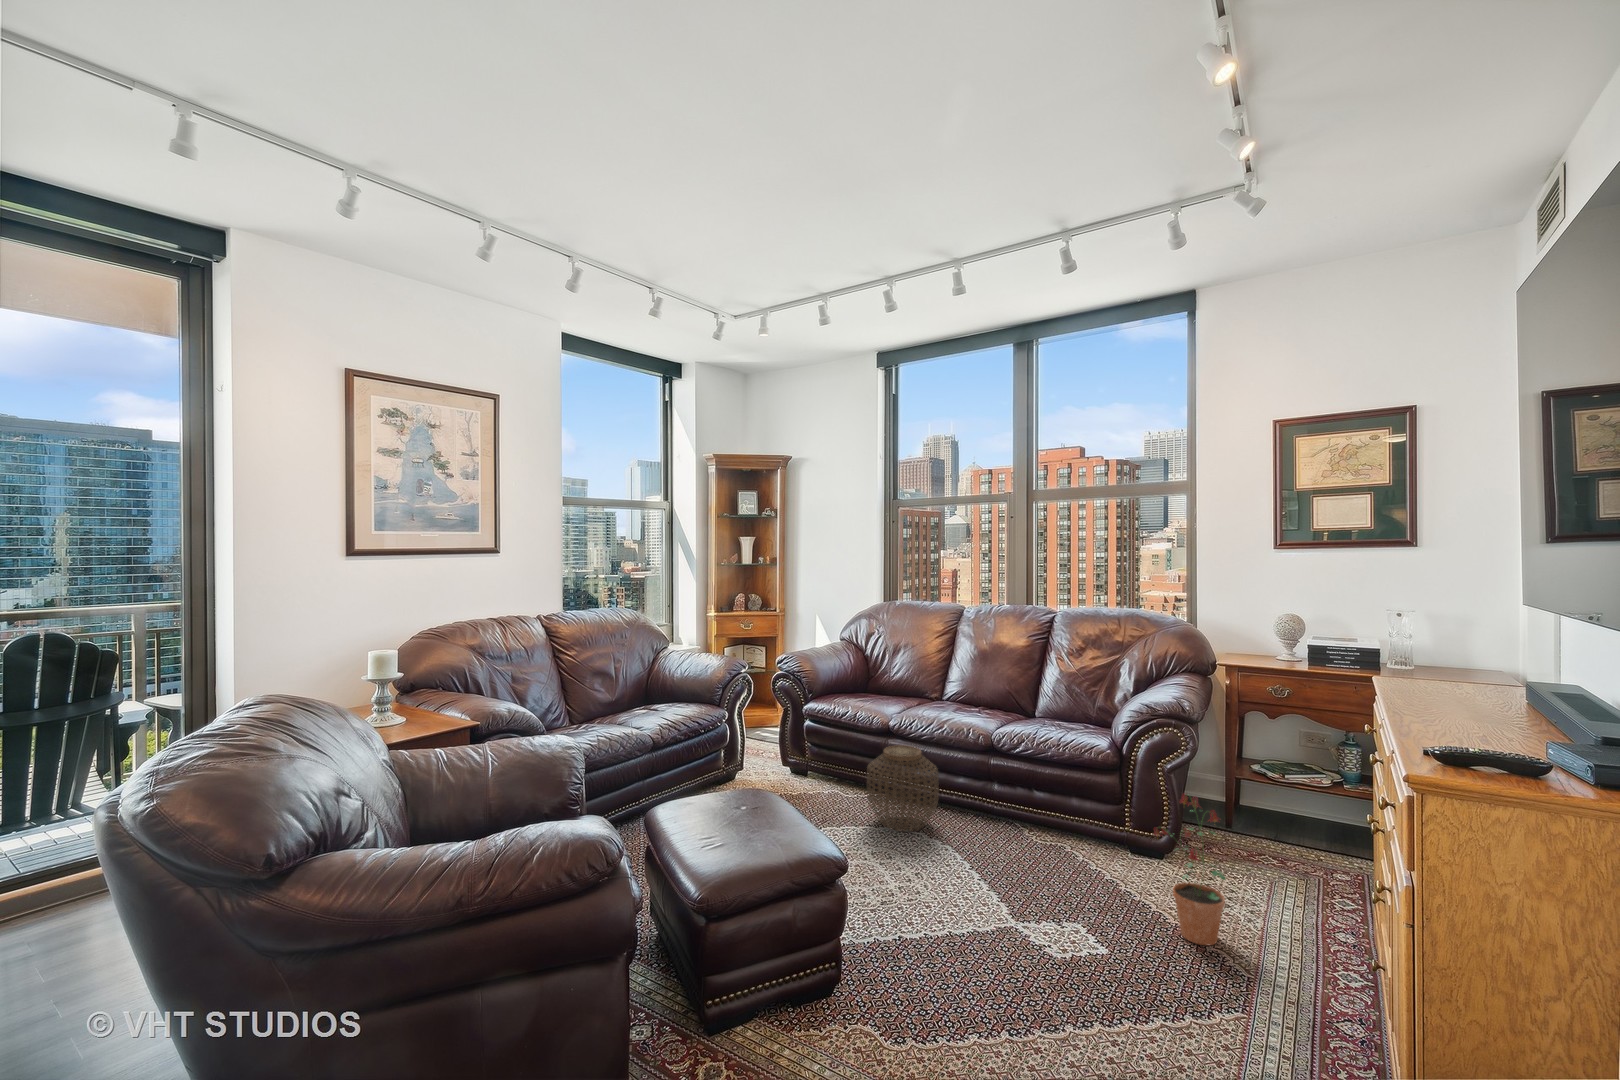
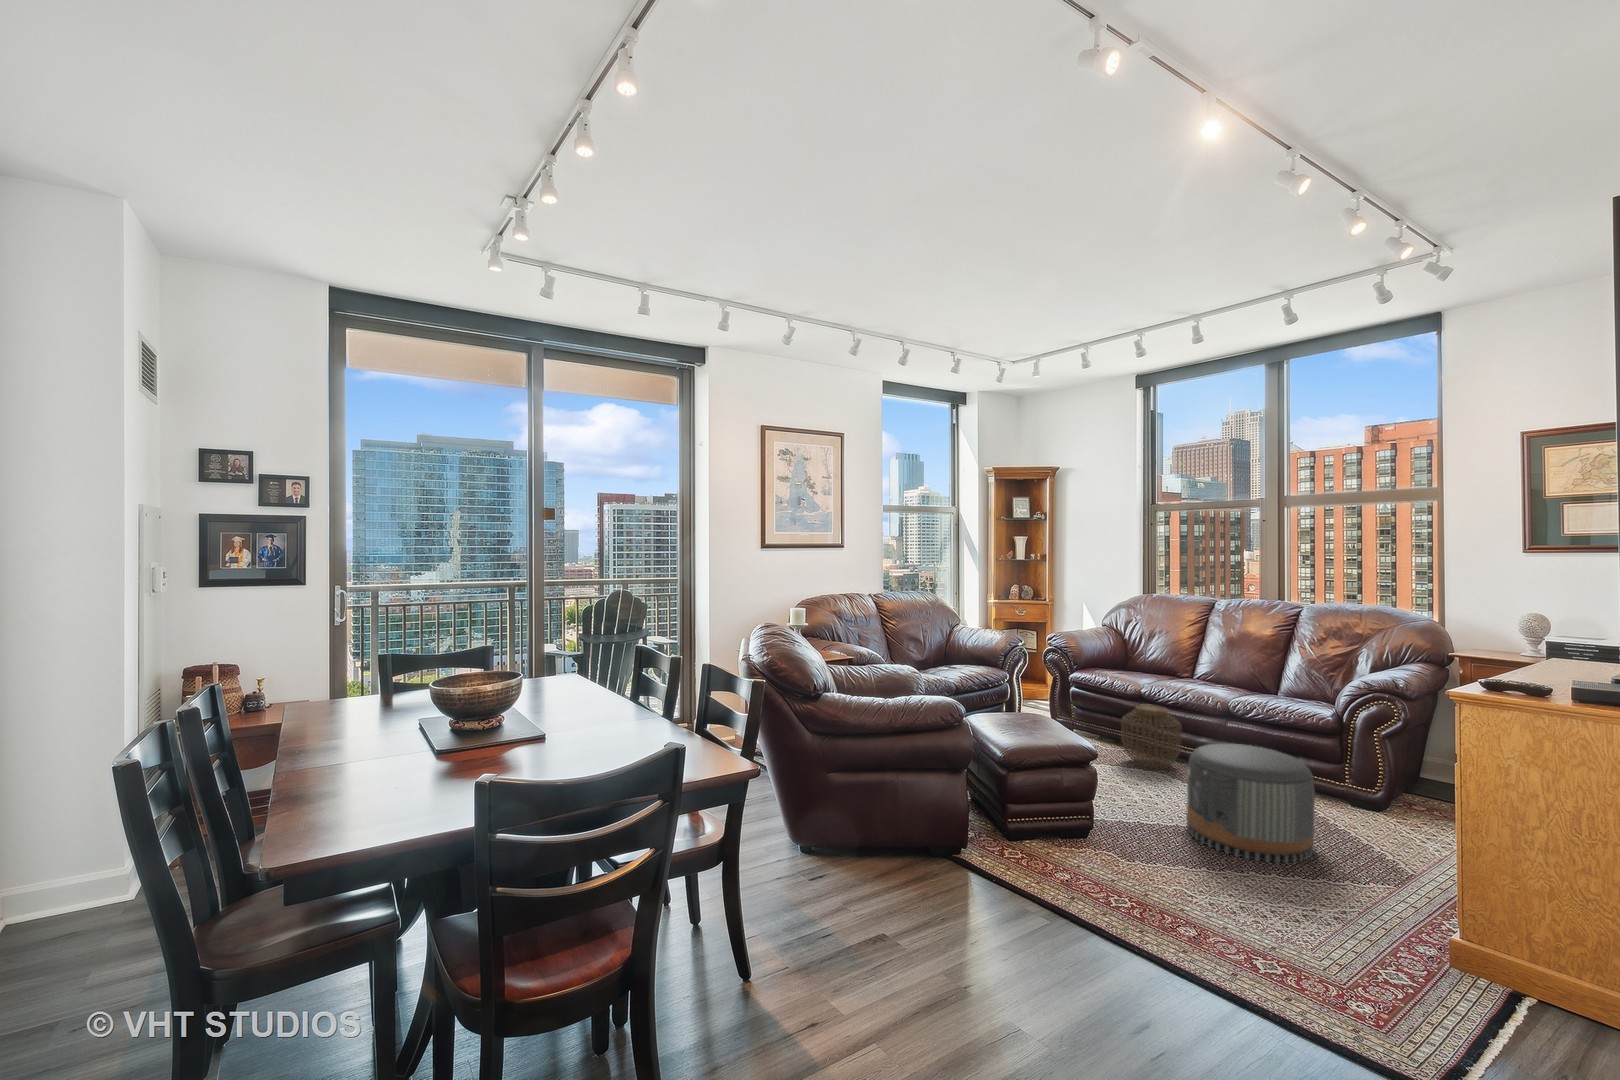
potted plant: present [1154,793,1225,946] -> none [1347,744,1407,853]
pouf: none [963,812,1130,1006] -> present [1186,744,1315,863]

